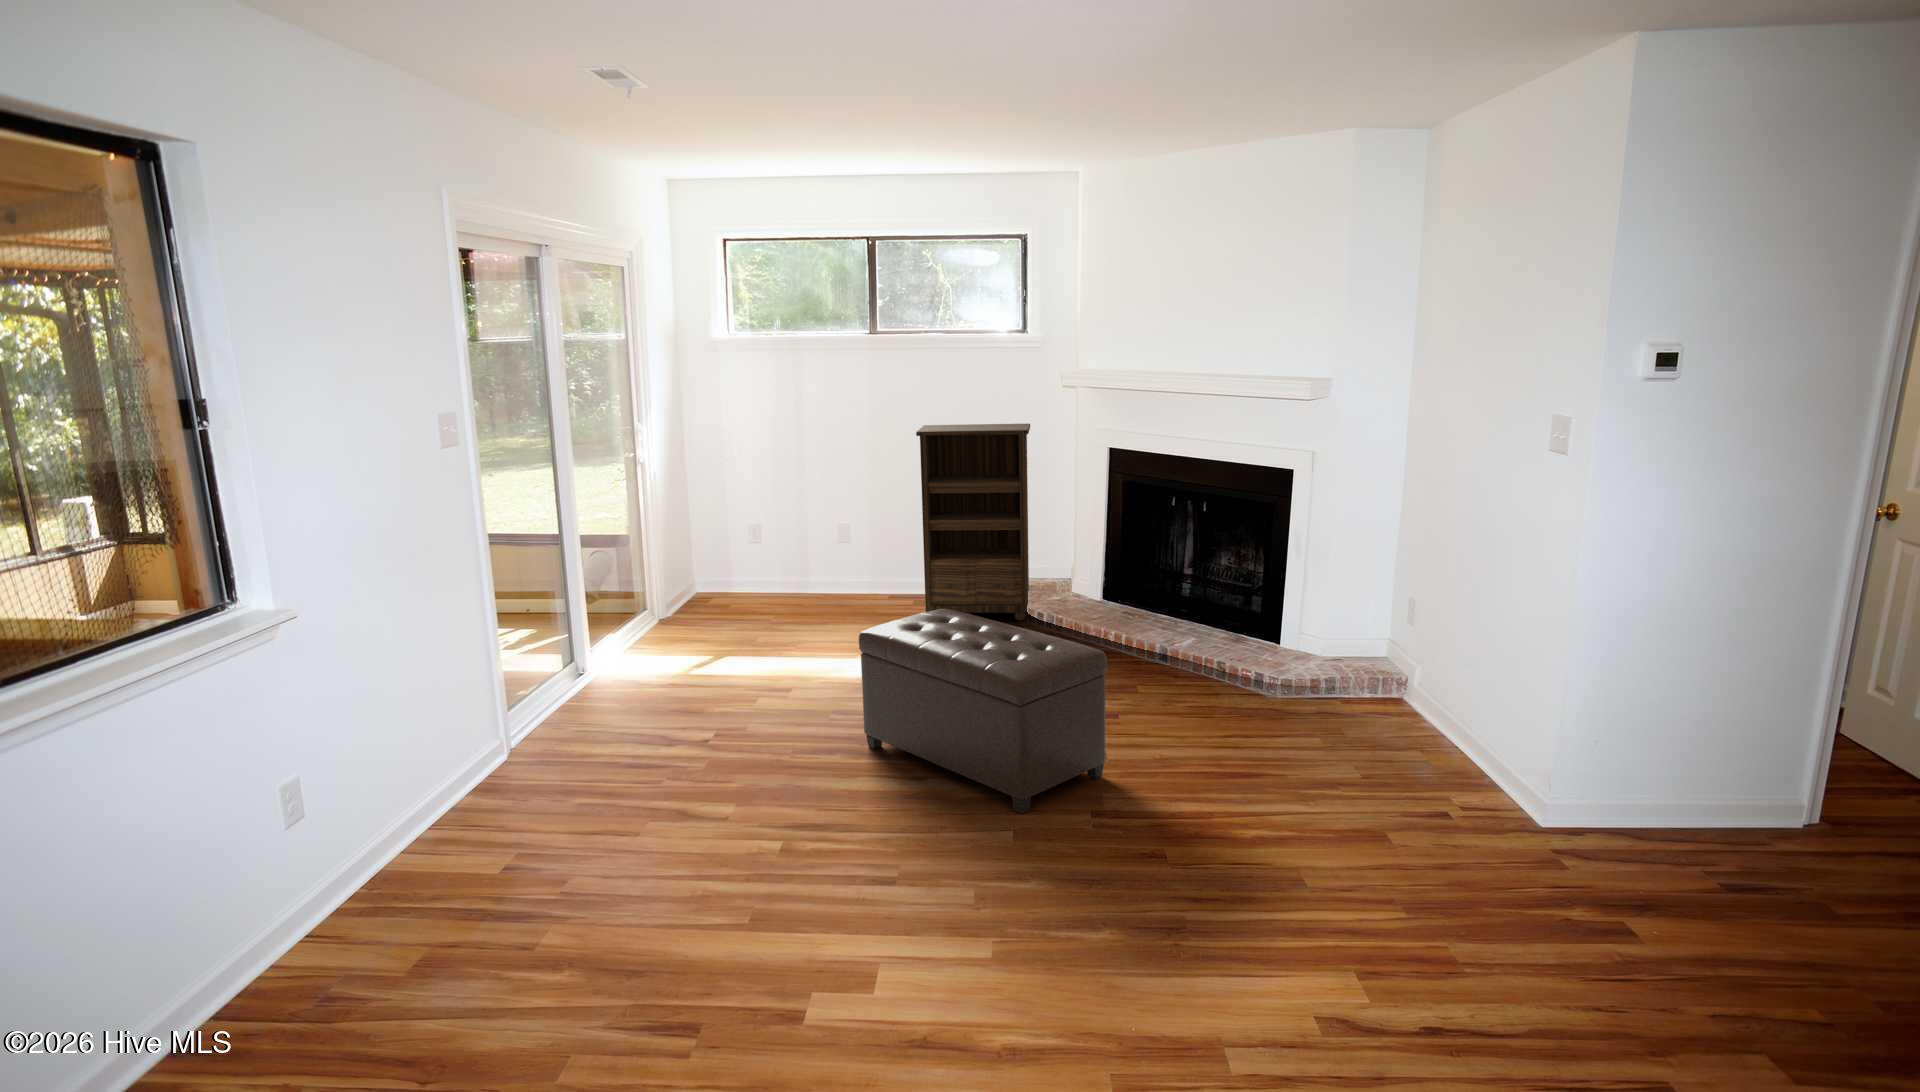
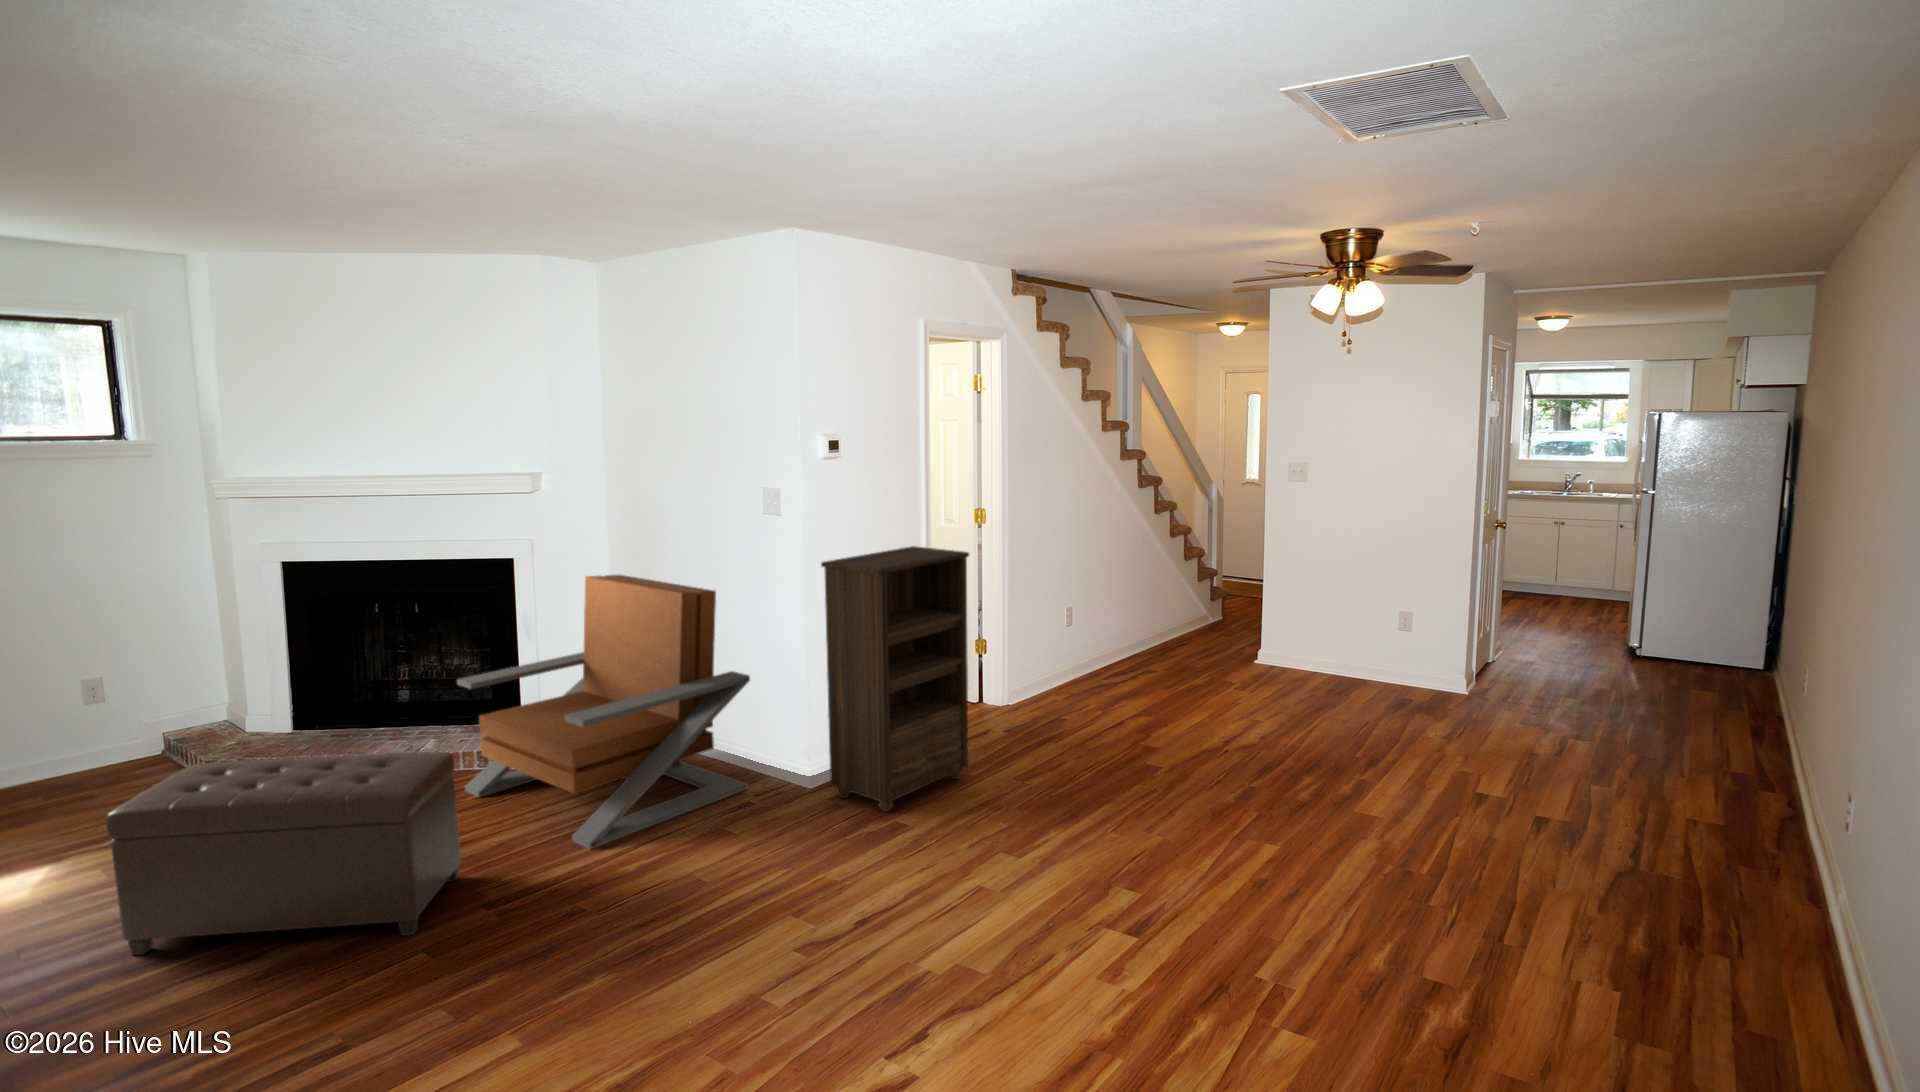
bookshelf: present [916,423,1030,621] -> present [821,546,969,812]
lounge chair: none [1186,493,1484,797] -> present [457,575,750,849]

